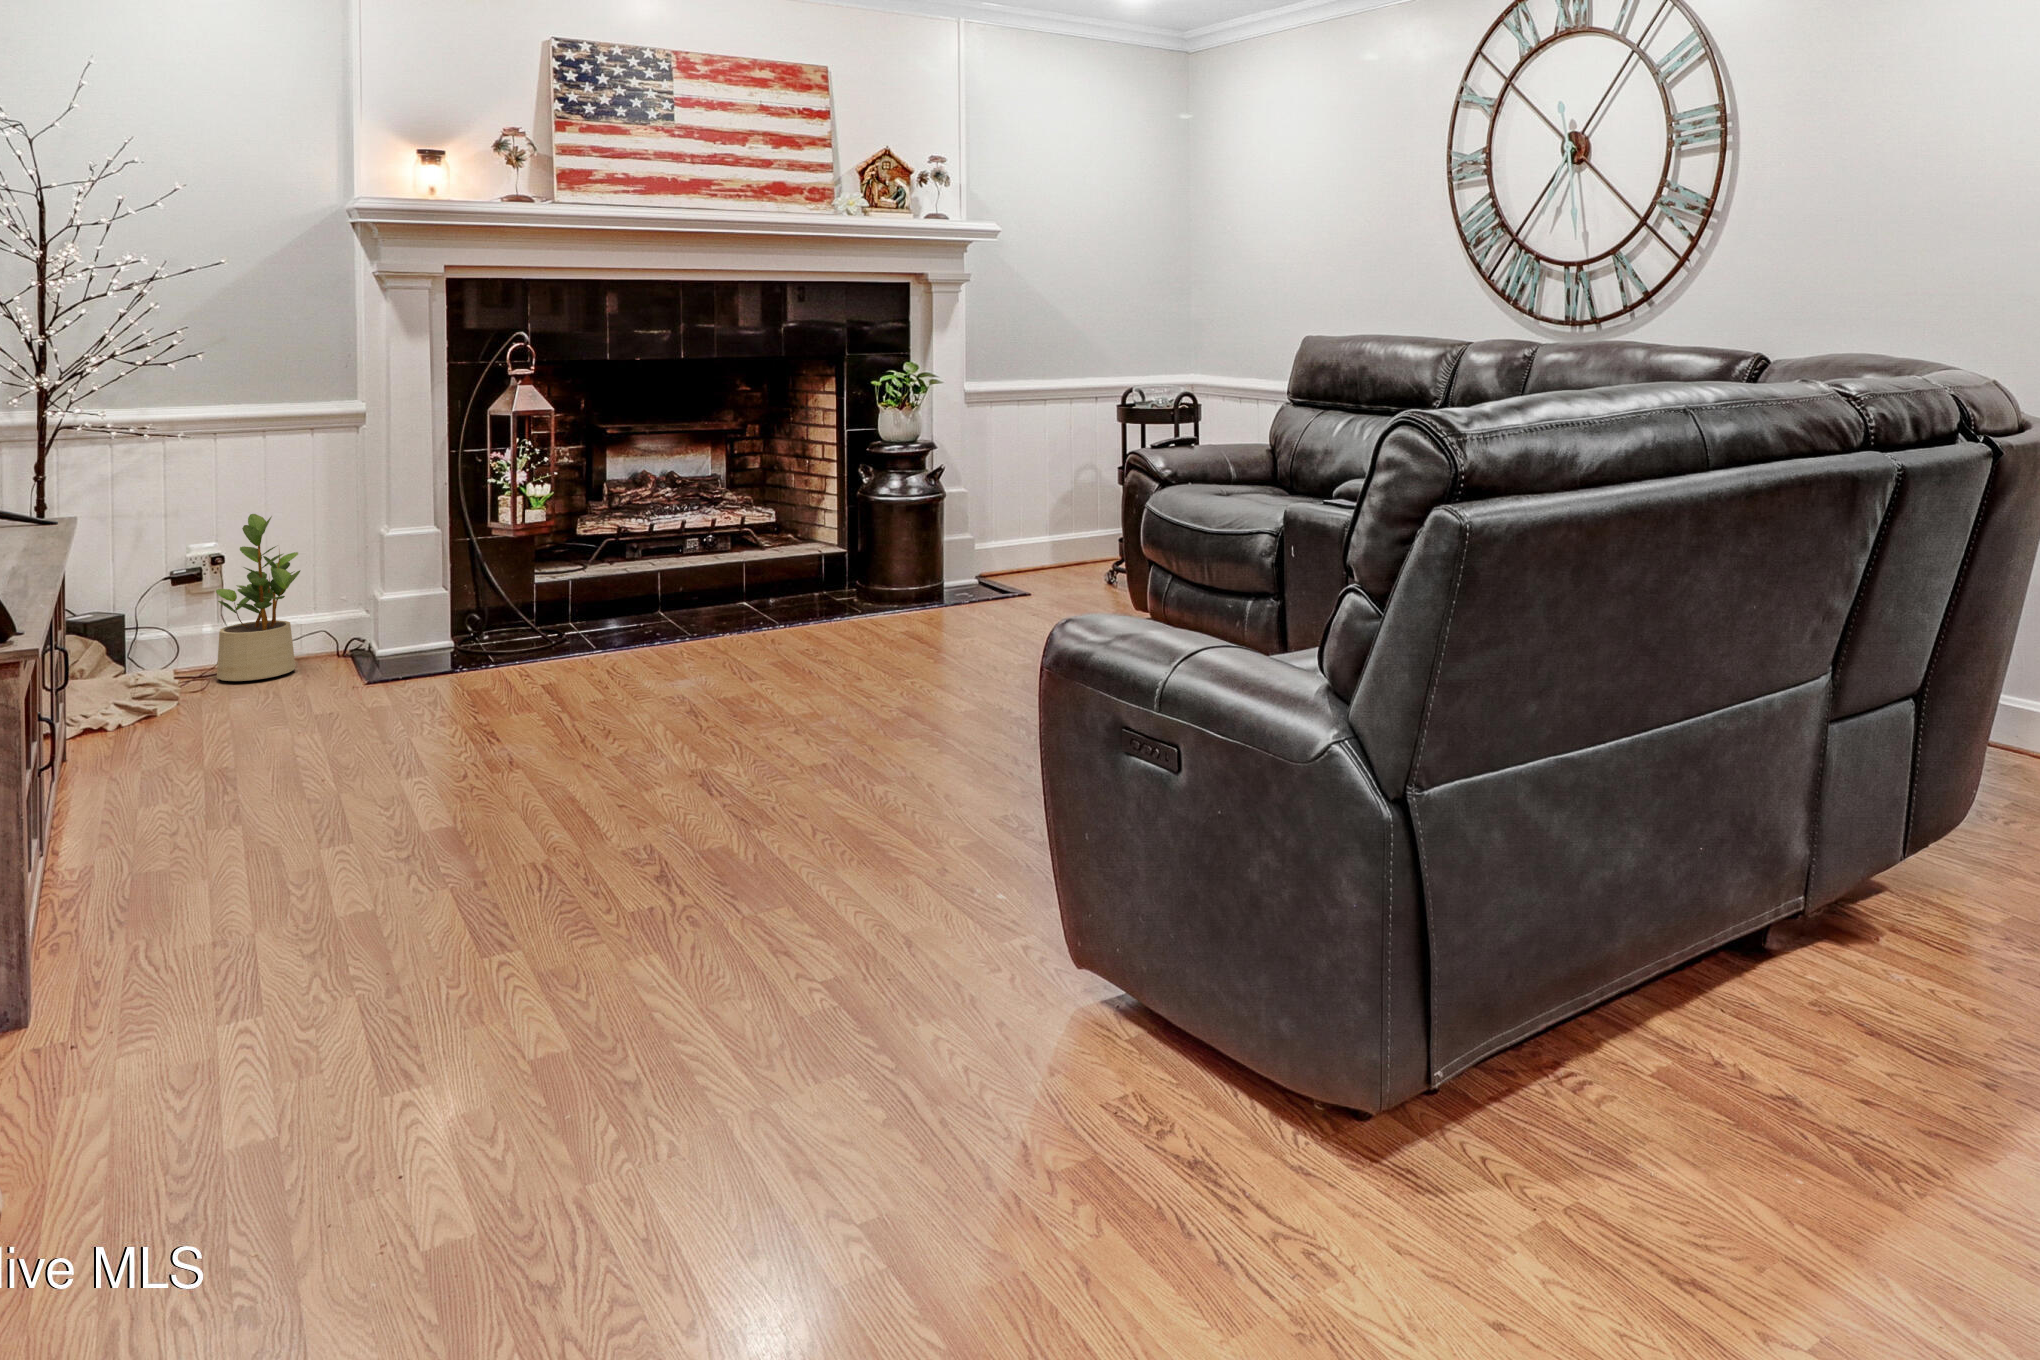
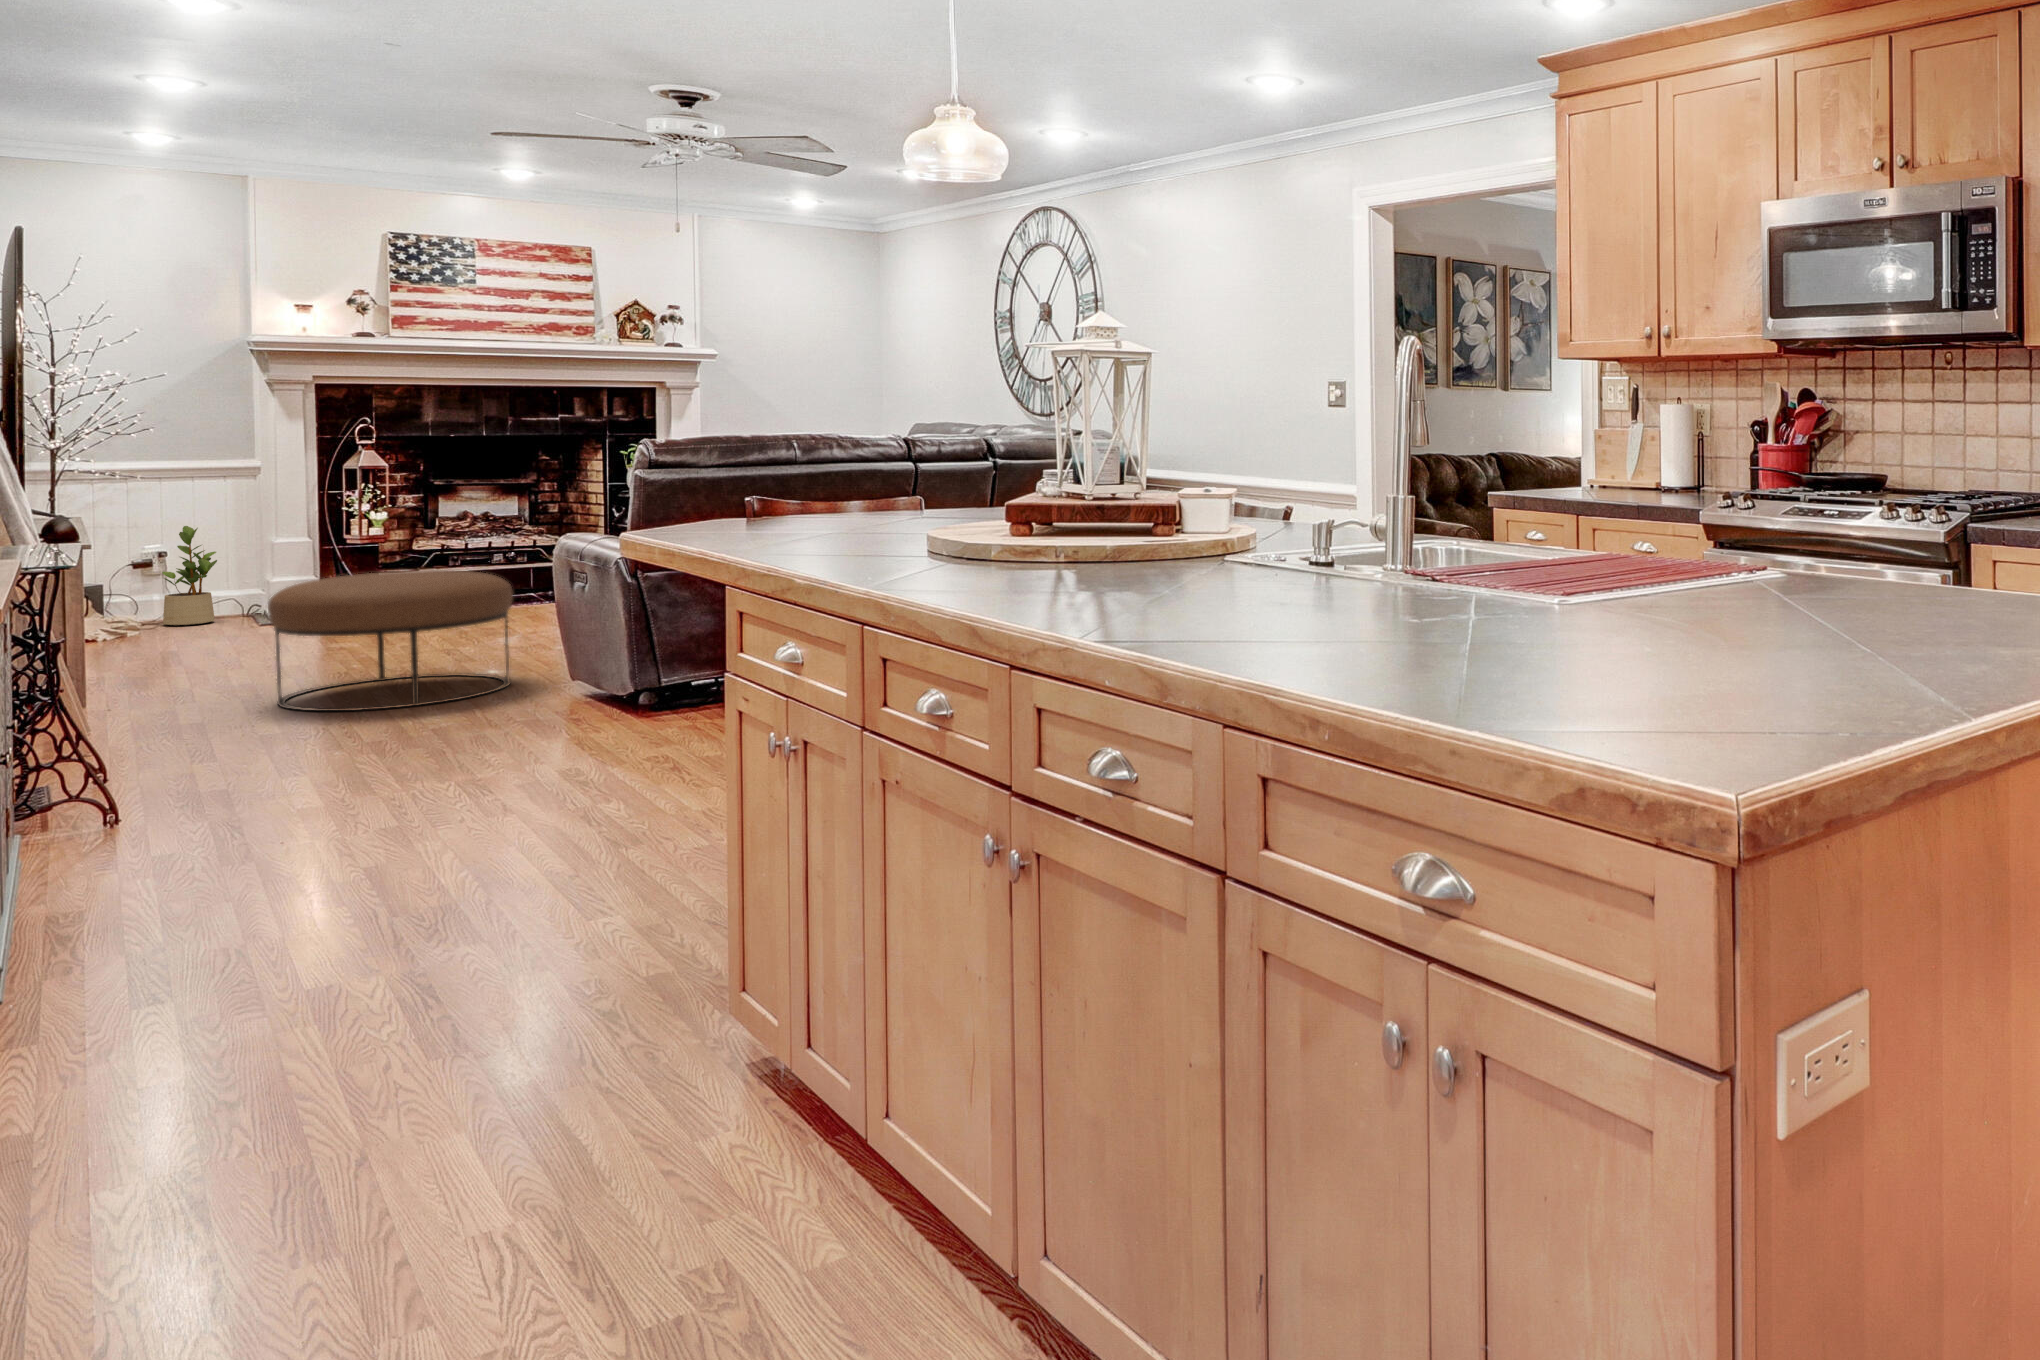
ottoman: none [442,674,928,1090] -> present [268,570,513,711]

